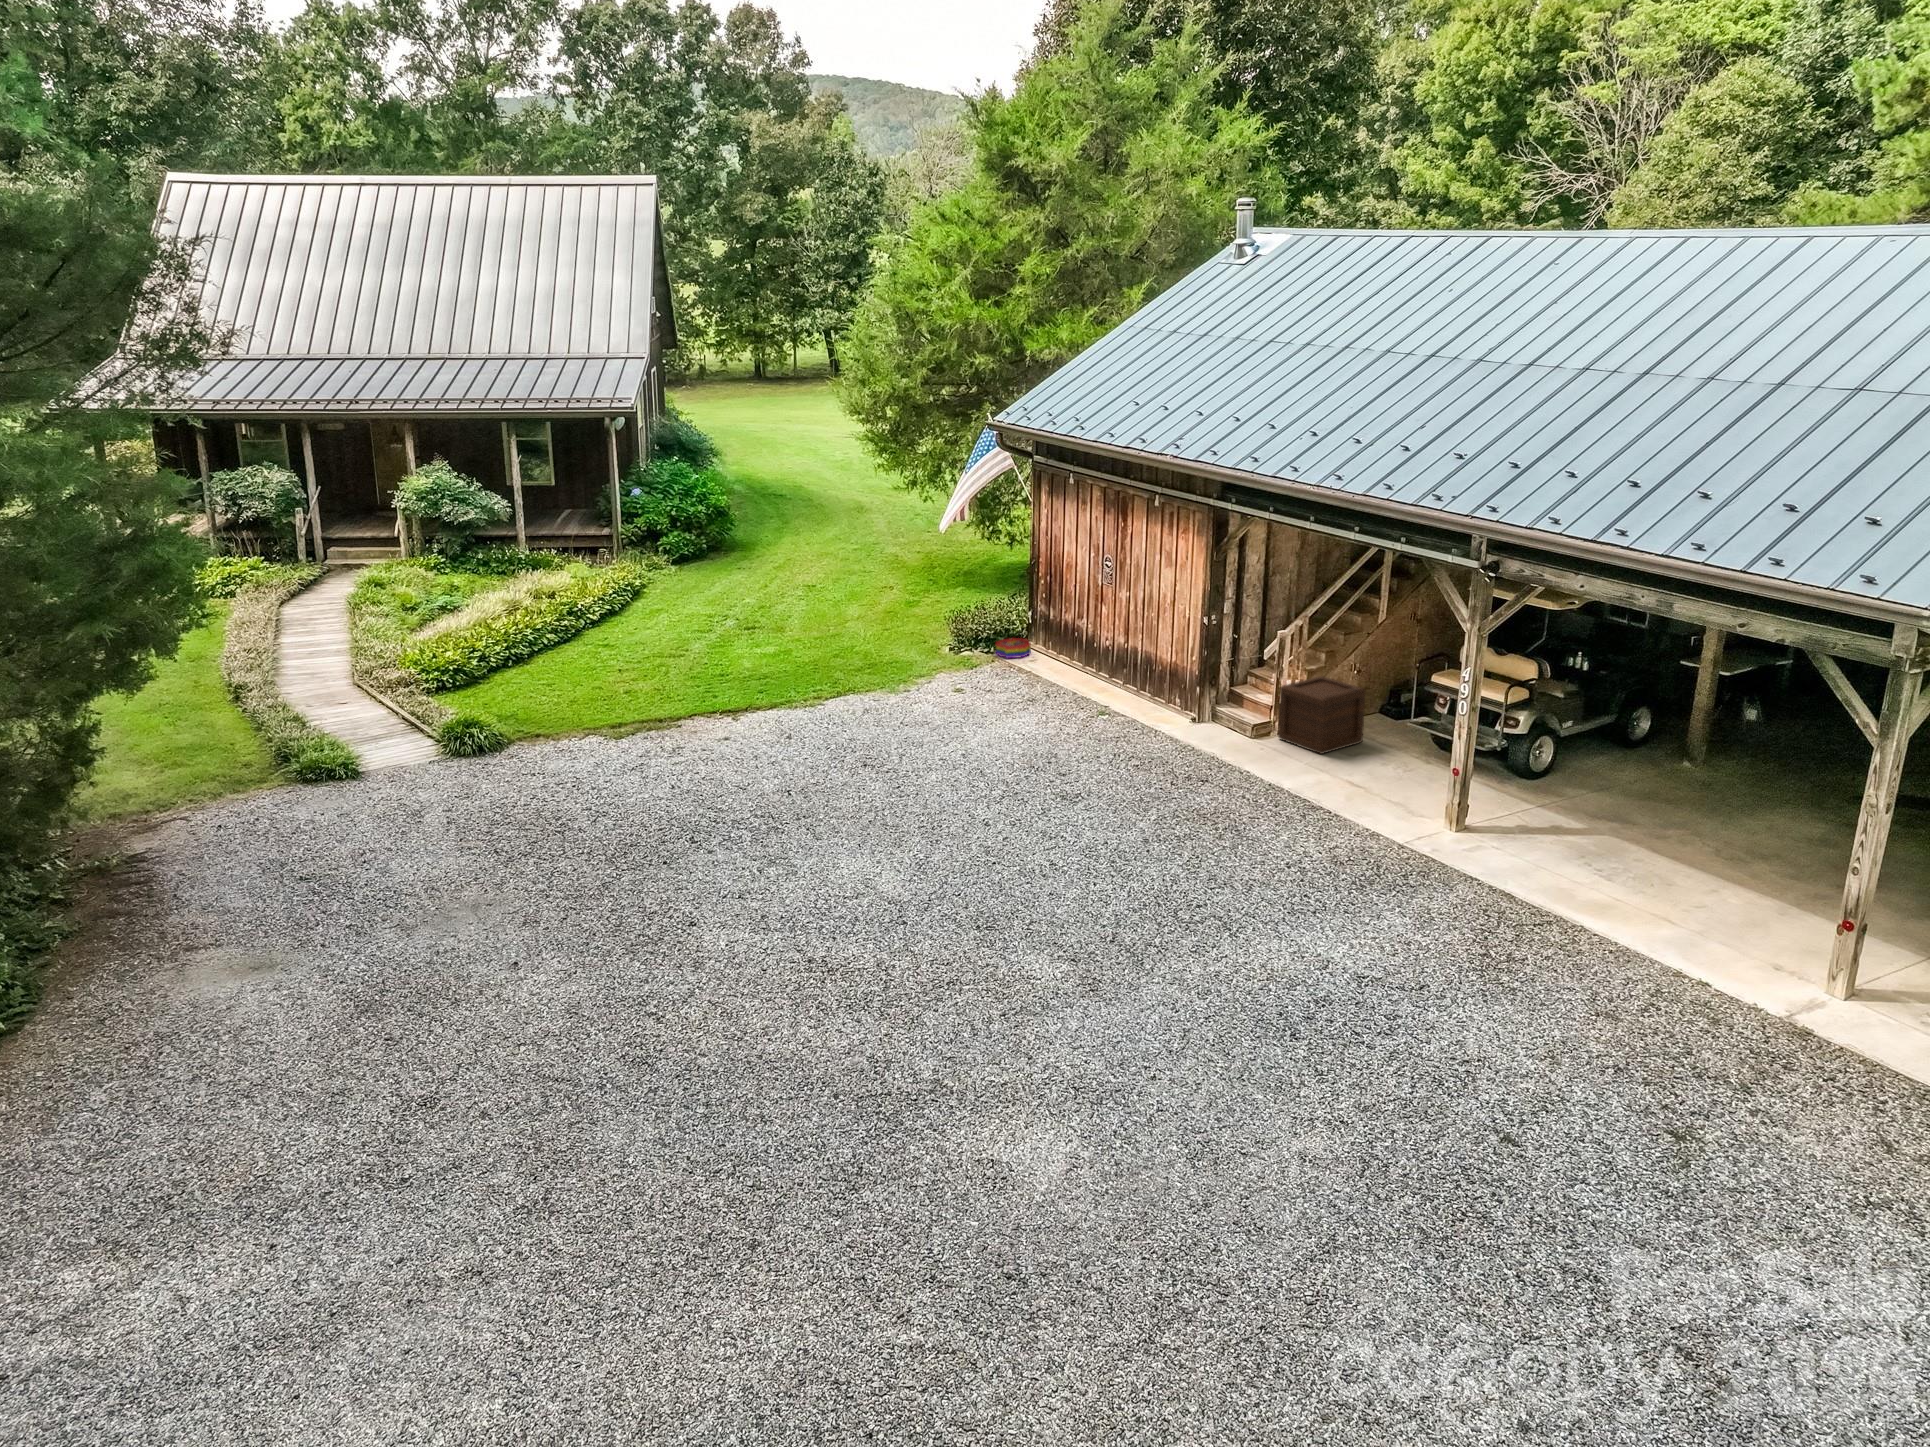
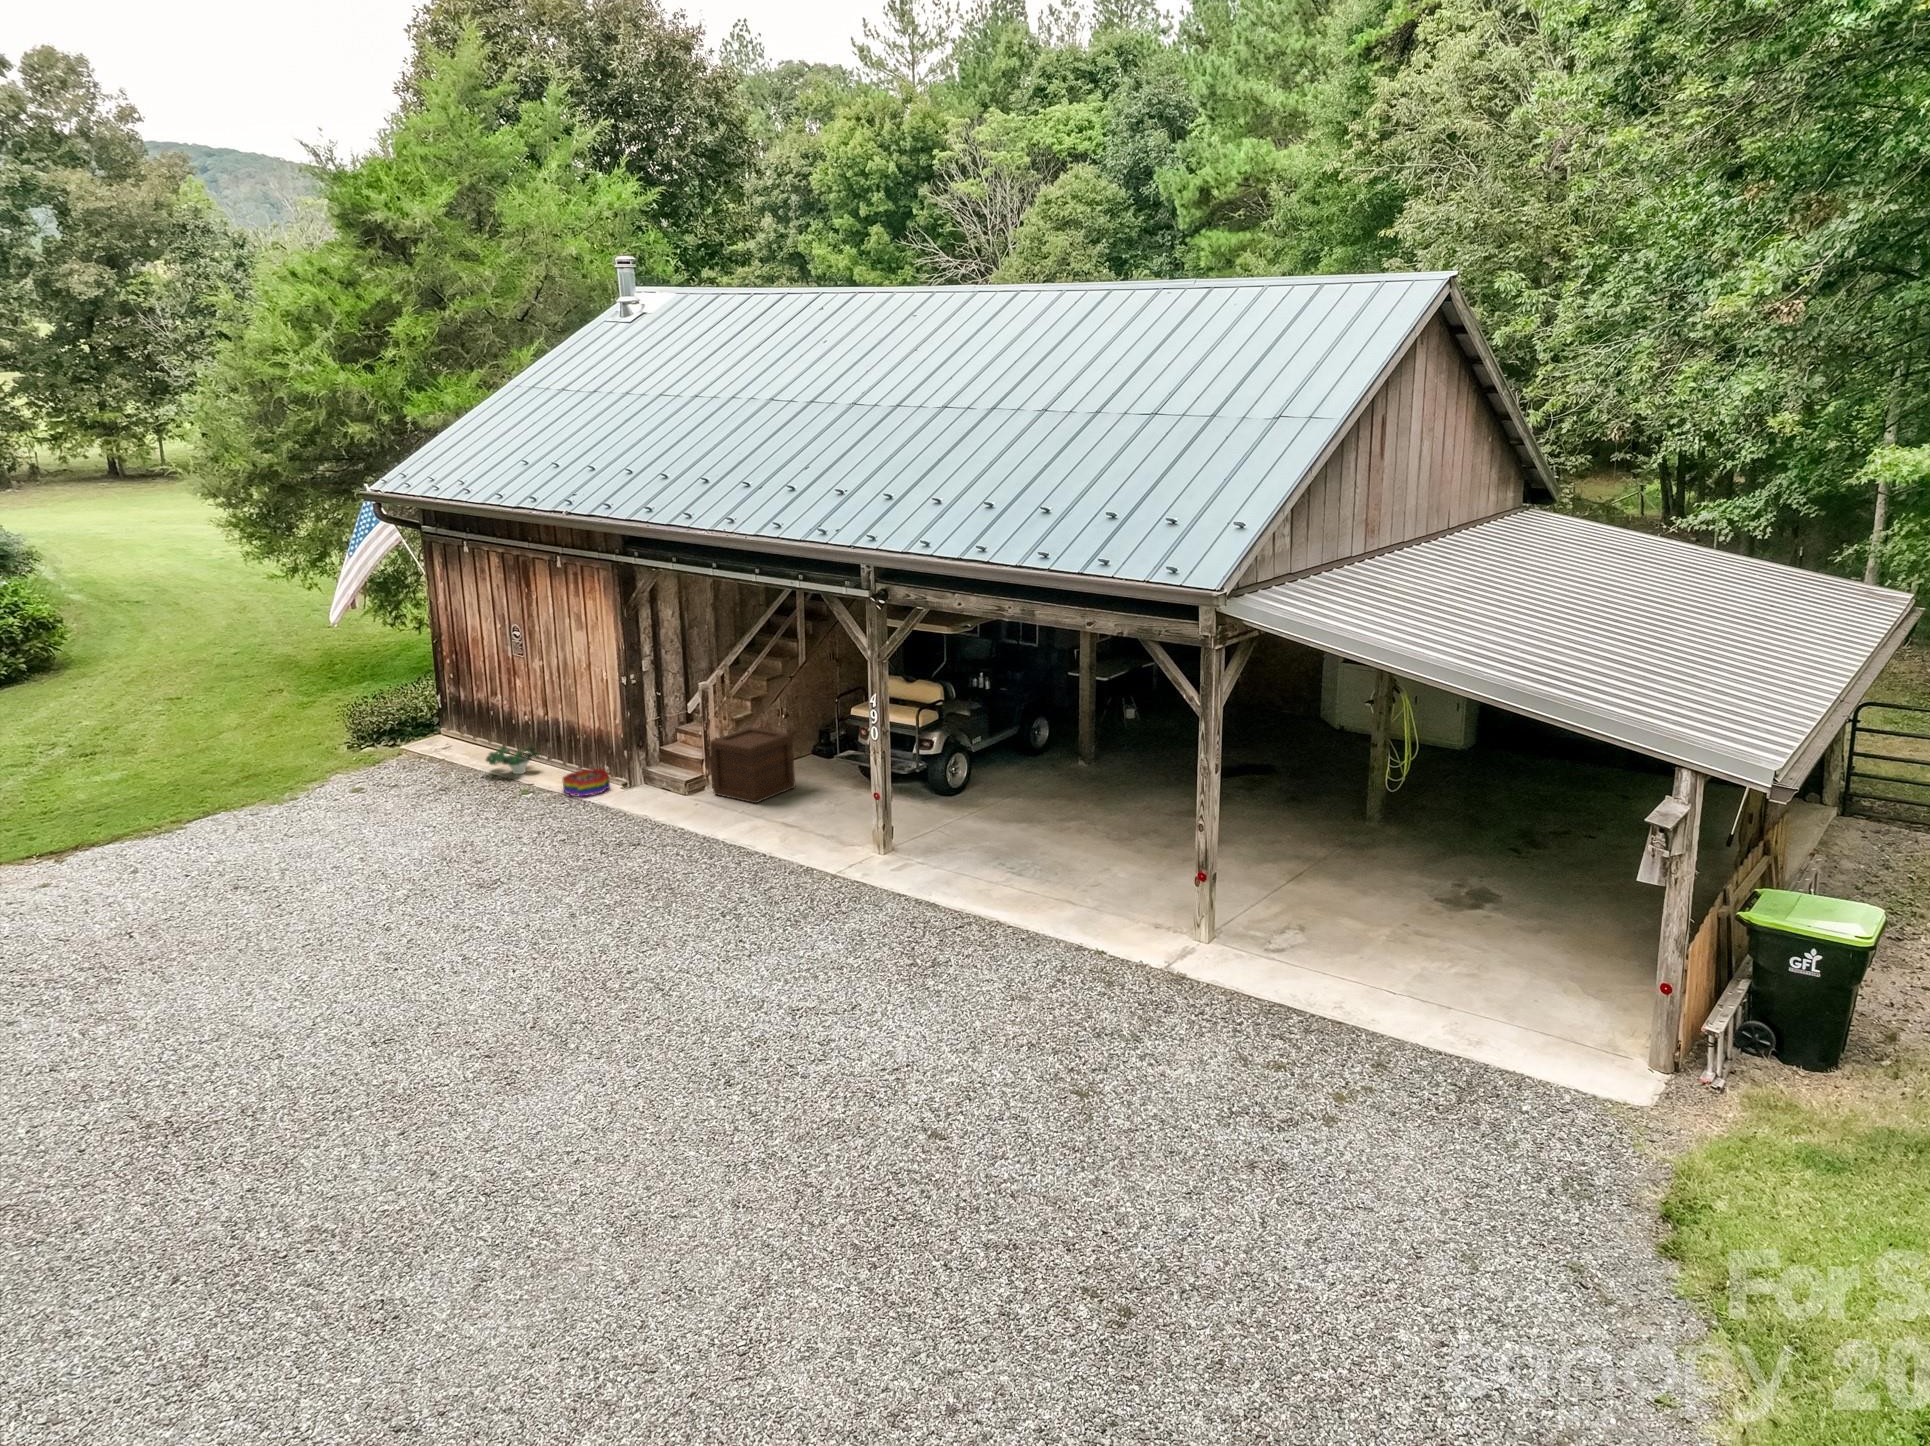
storage bin: present [995,638,1031,658] -> present [563,769,610,797]
potted plant: none [1067,667,1118,695] -> present [486,747,542,774]

